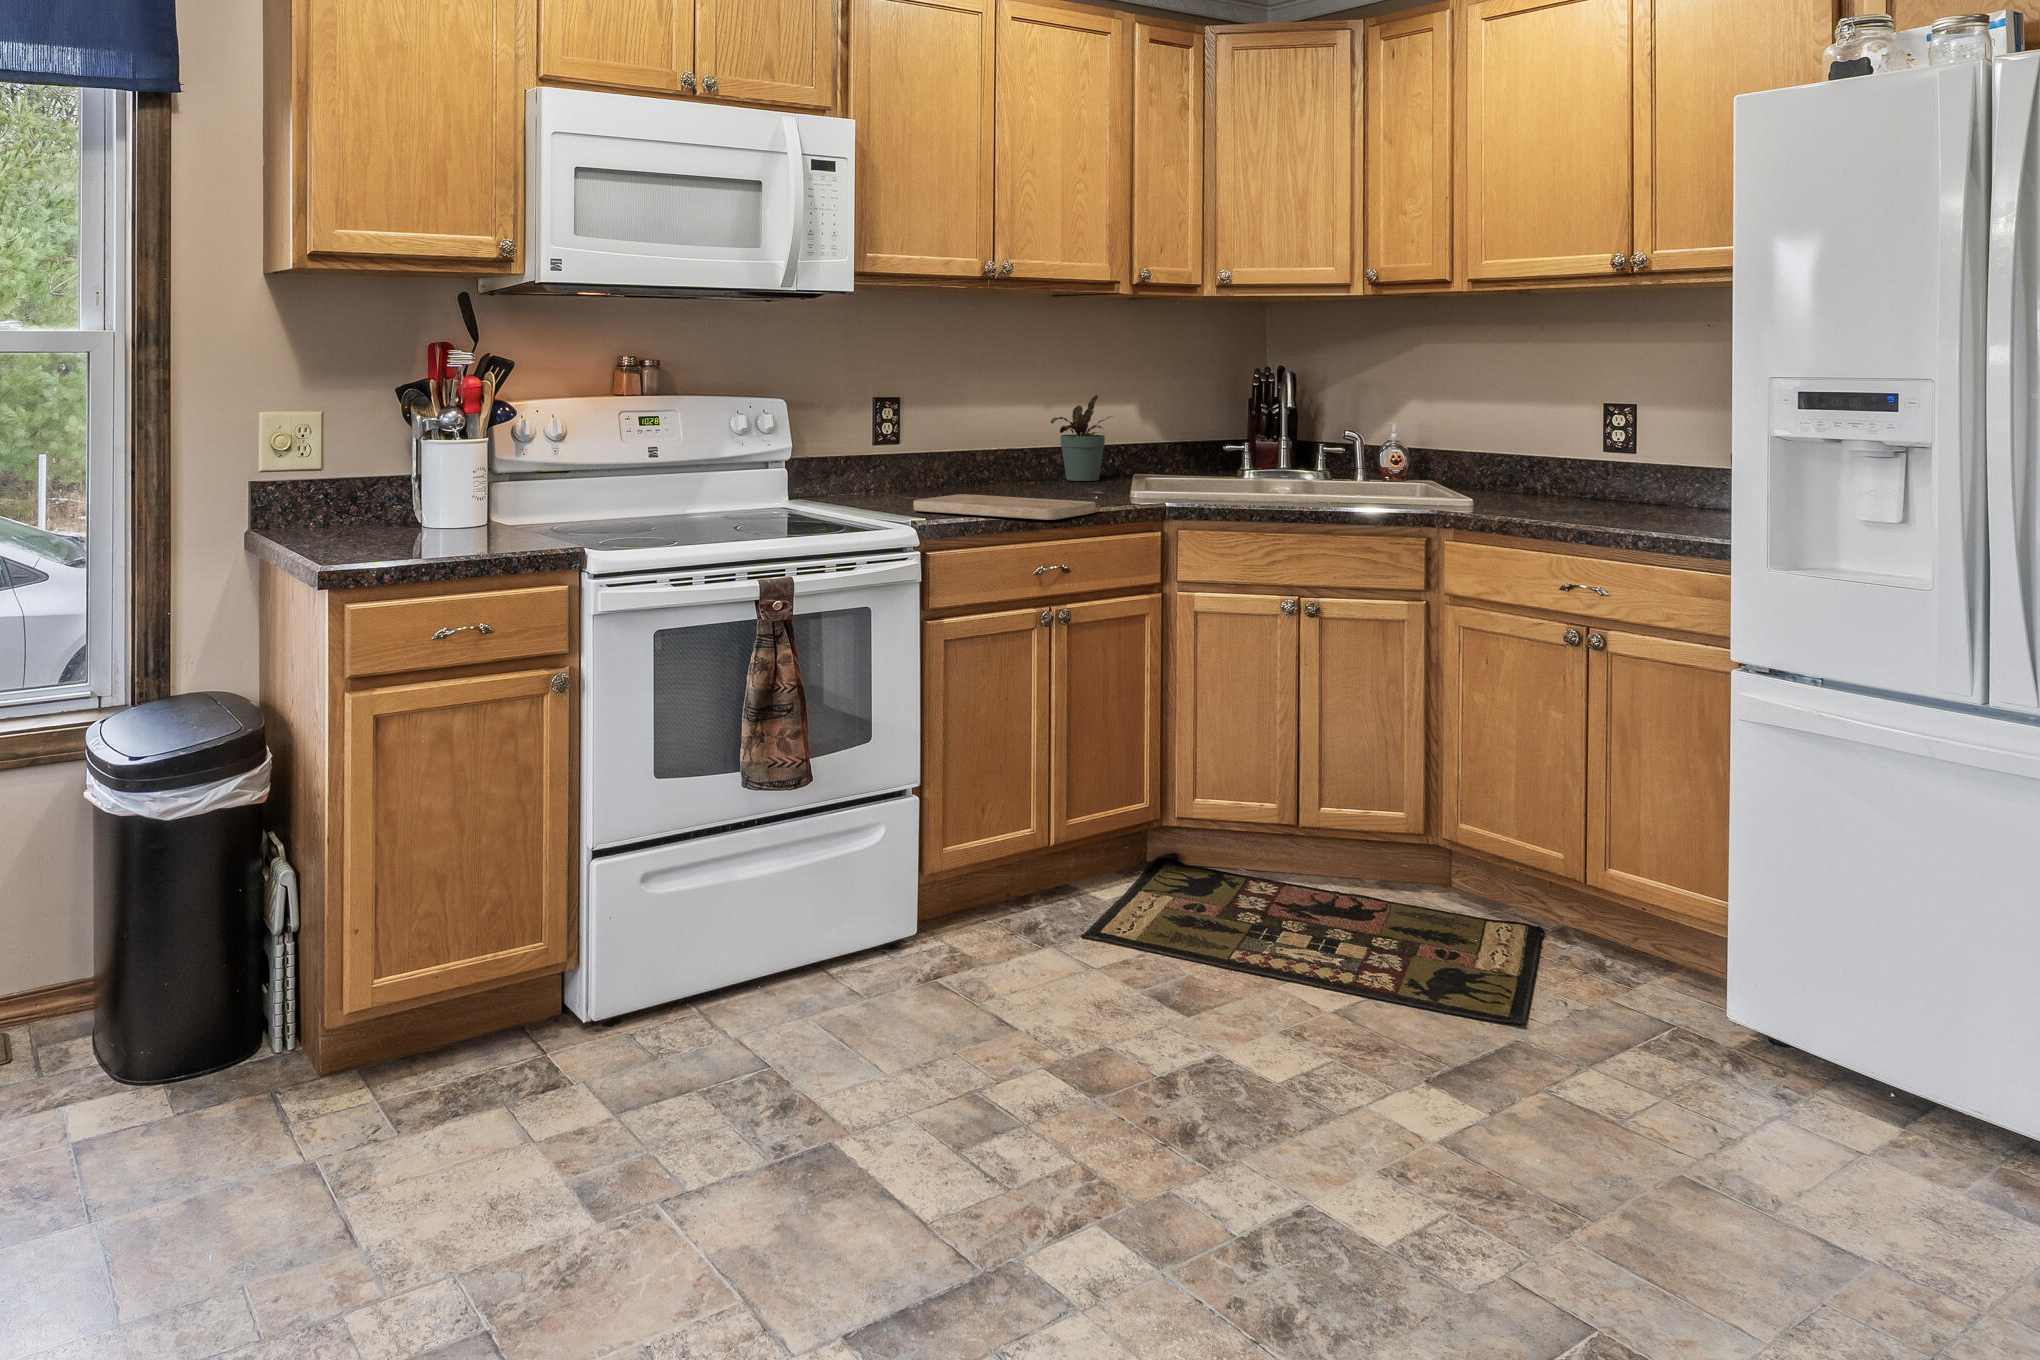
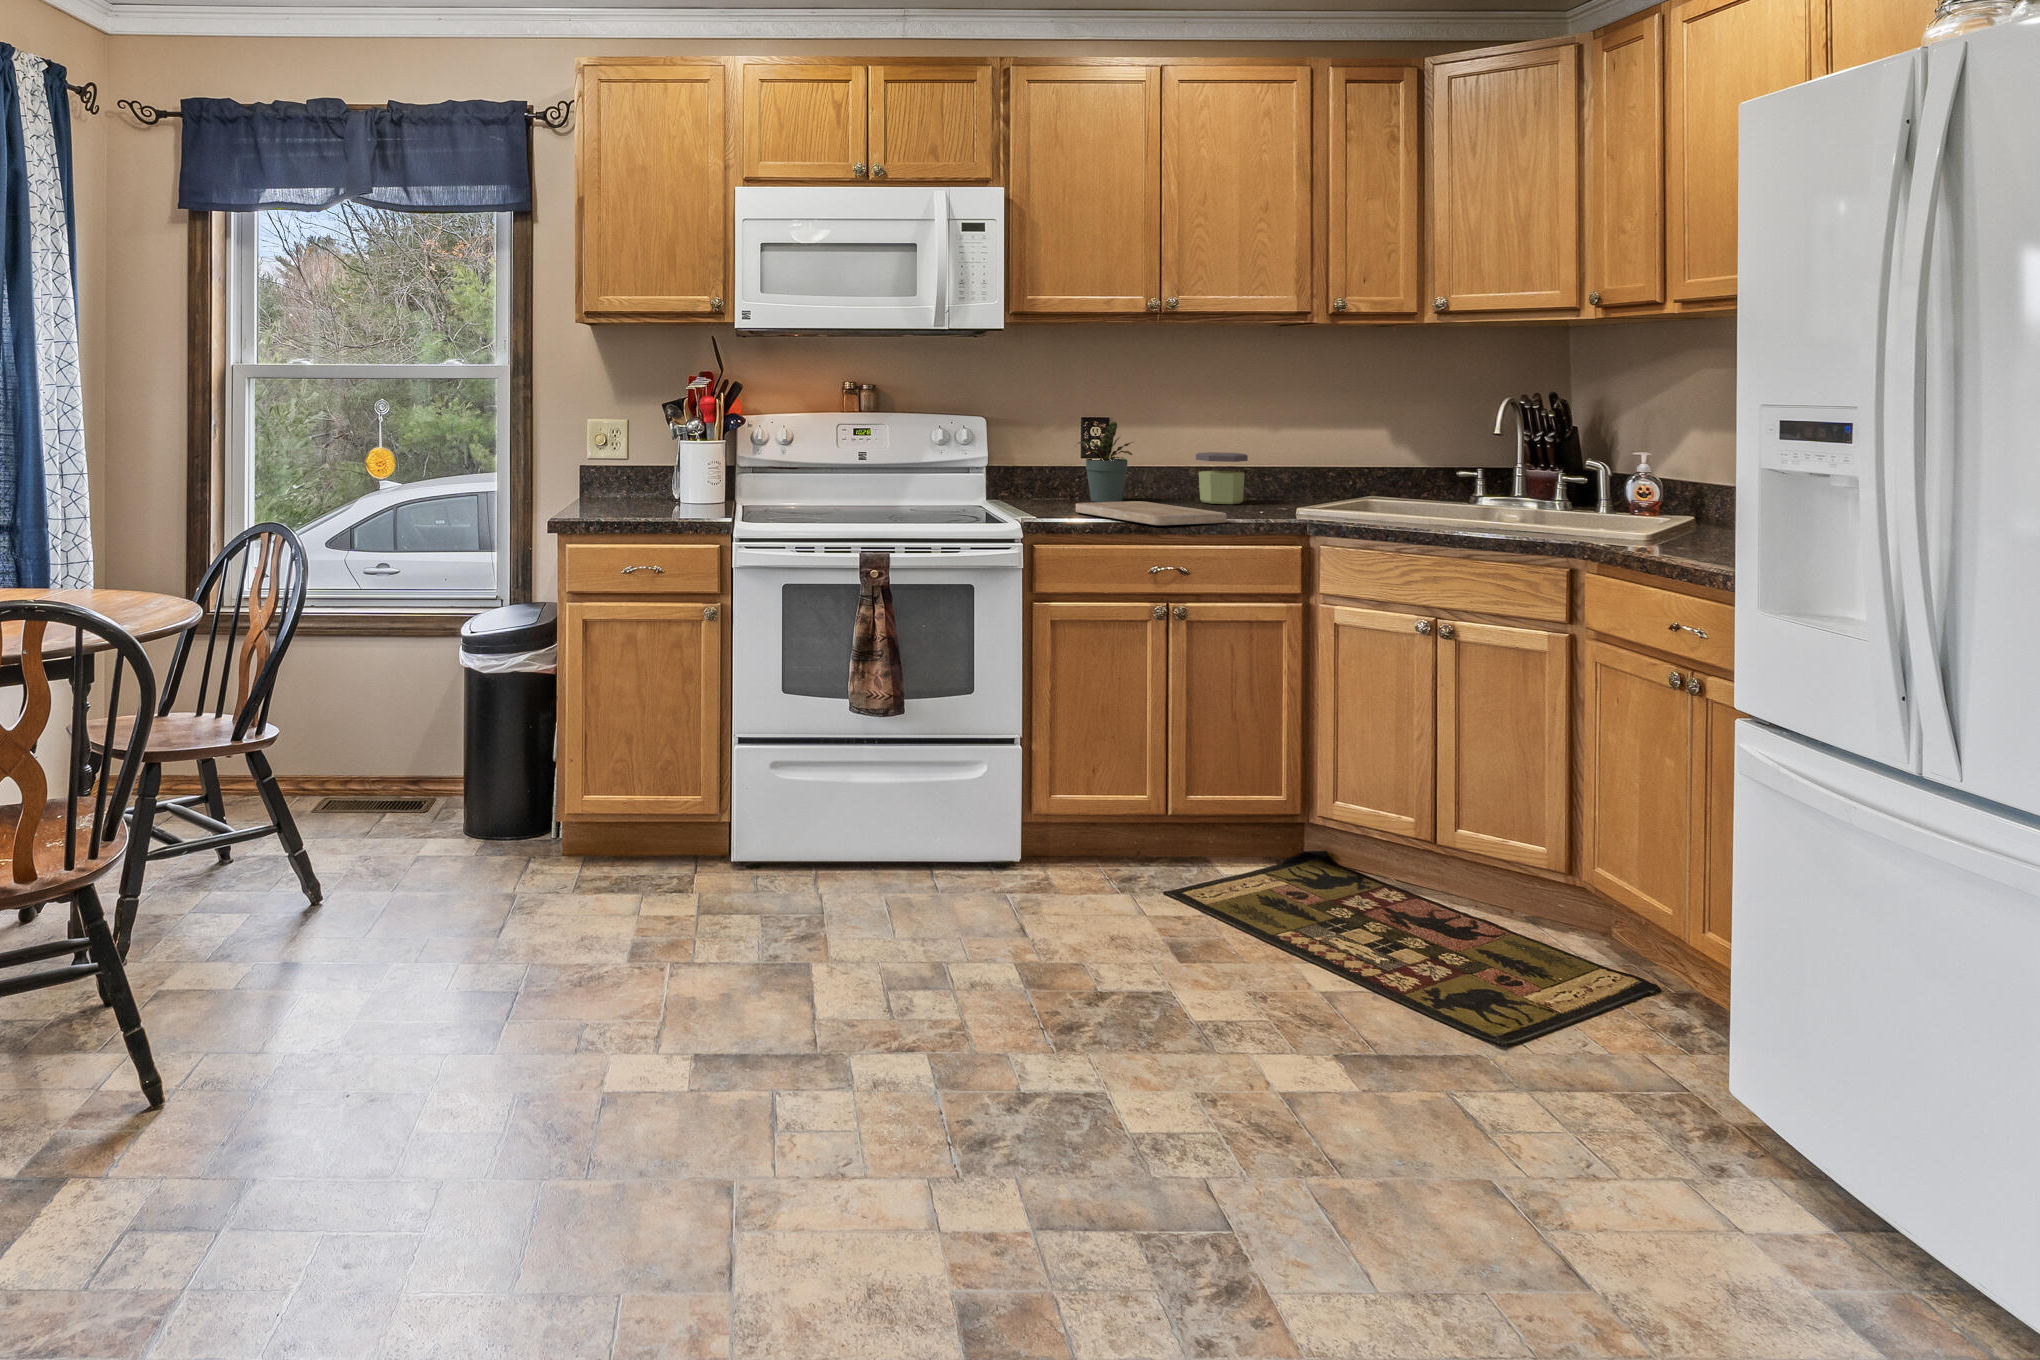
potted plant: present [1051,395,1112,481] -> present [1078,422,1132,502]
jar: none [994,436,1045,493] -> present [1196,452,1248,504]

